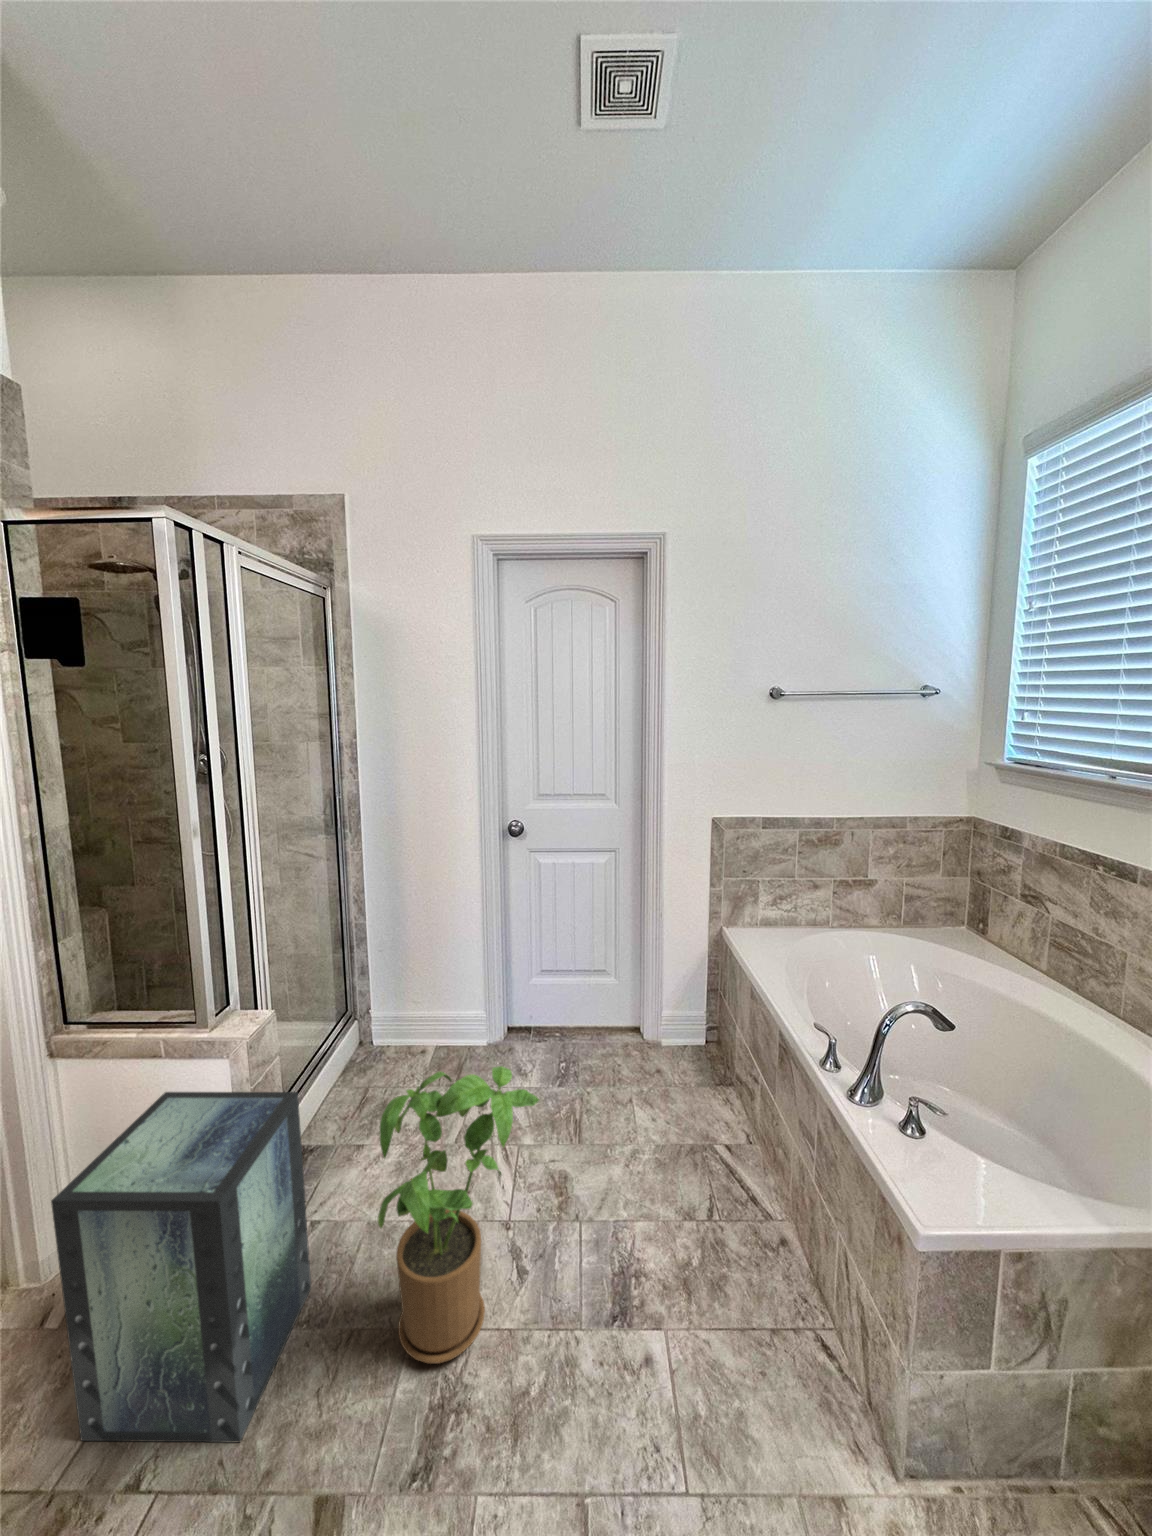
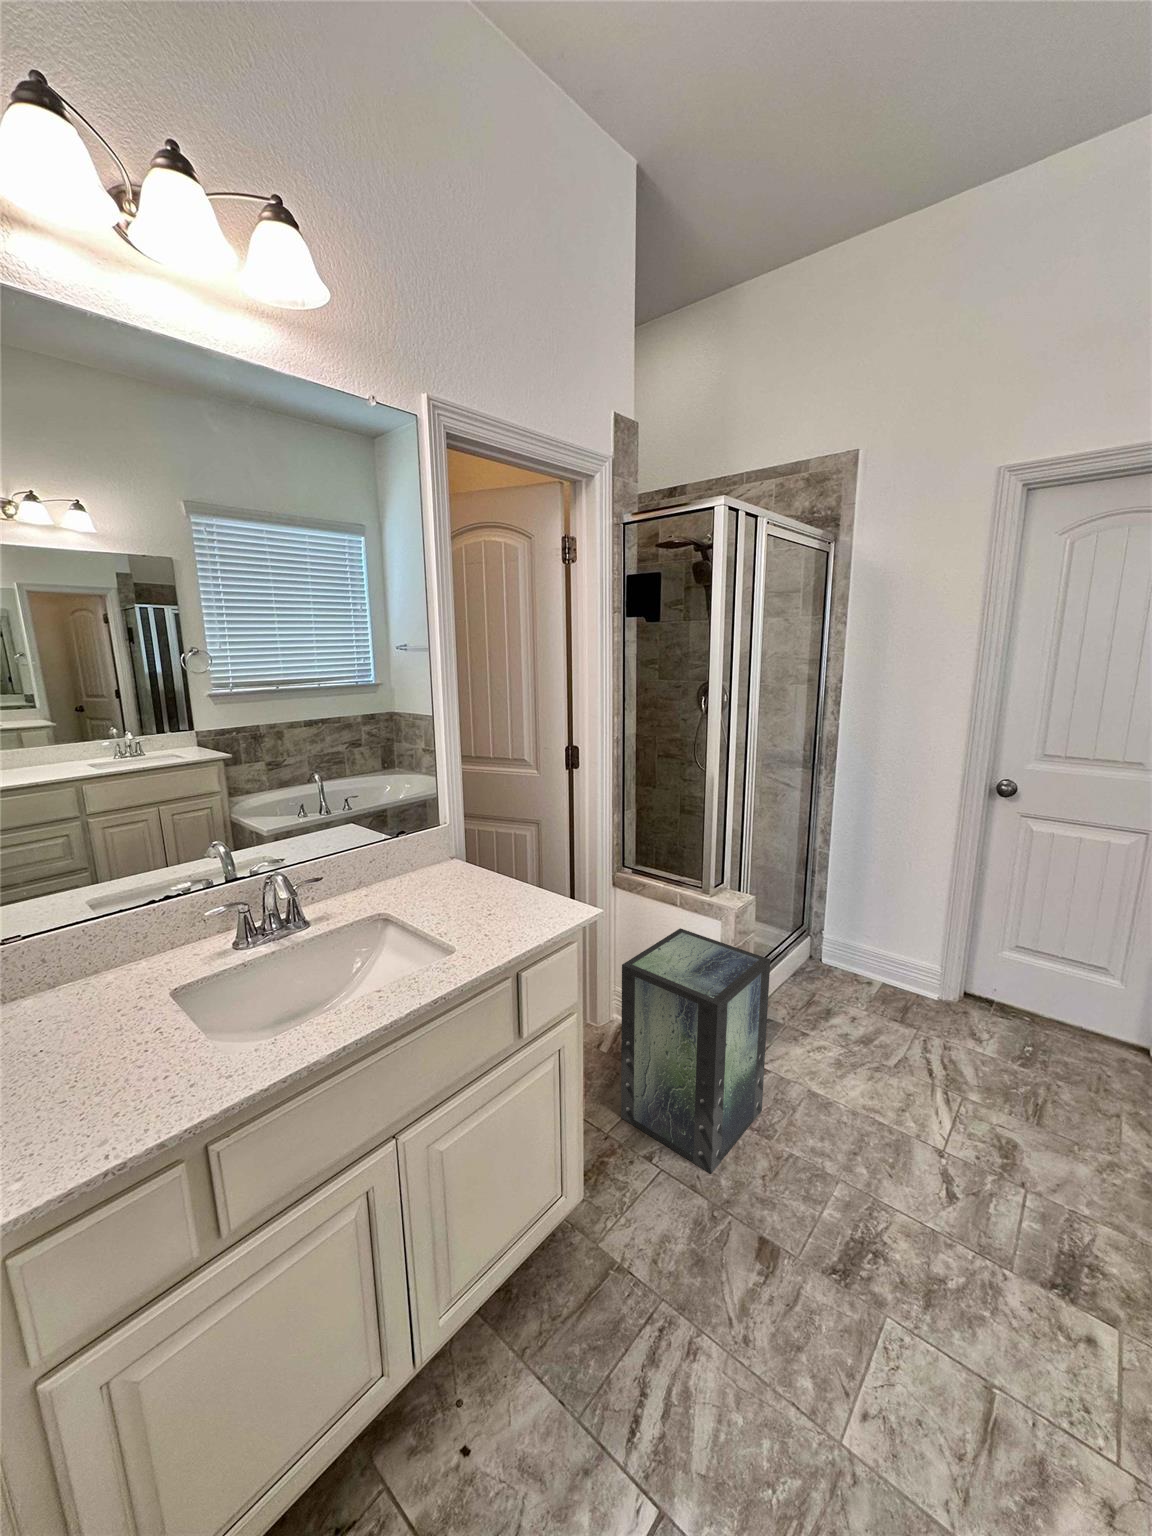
house plant: present [378,1066,539,1364] -> none [827,986,998,1220]

